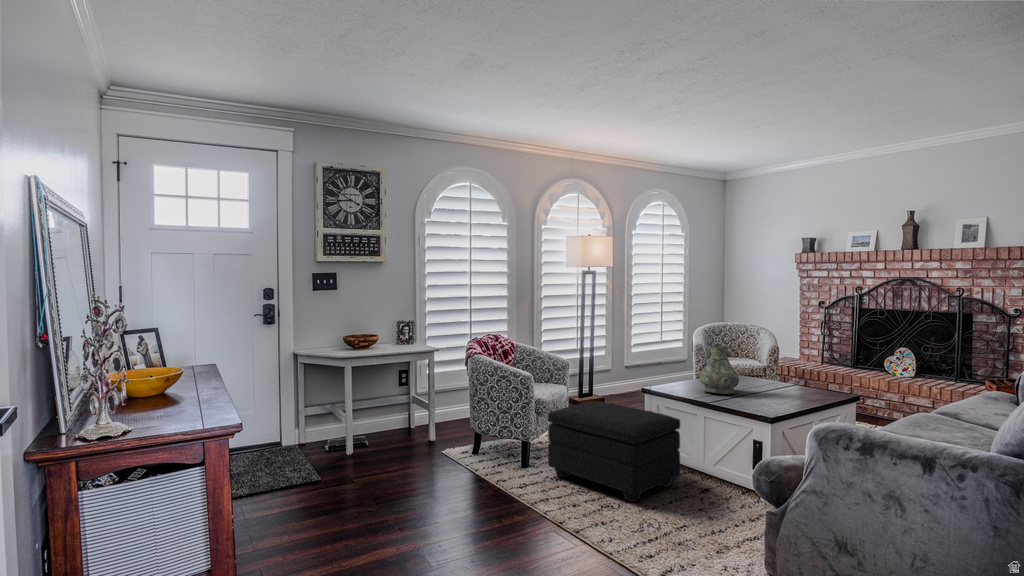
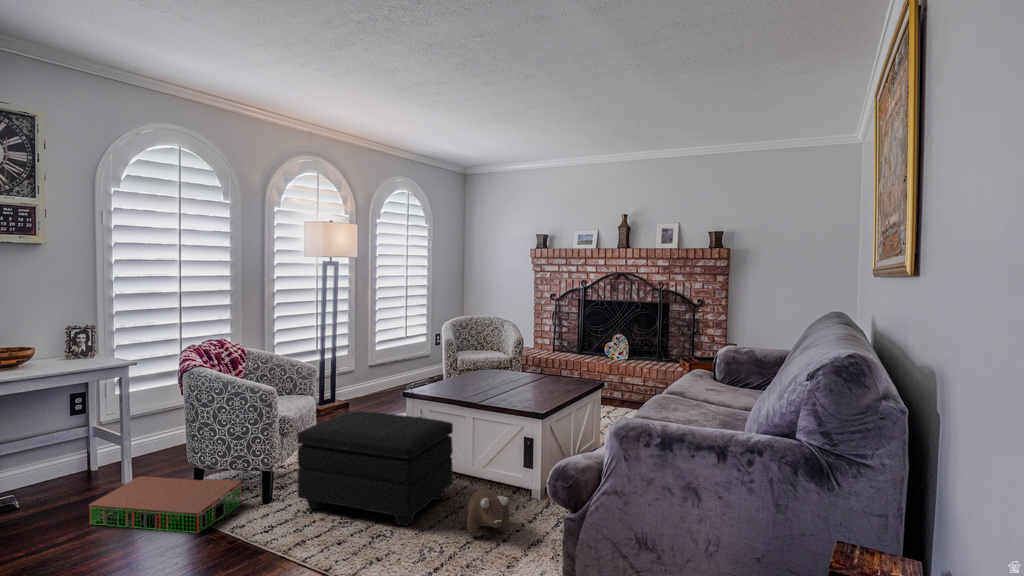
vase: present [699,345,739,394] -> none [465,340,504,390]
storage bin: none [410,434,508,480] -> present [89,476,241,533]
plush toy: none [685,480,726,522] -> present [464,489,509,537]

